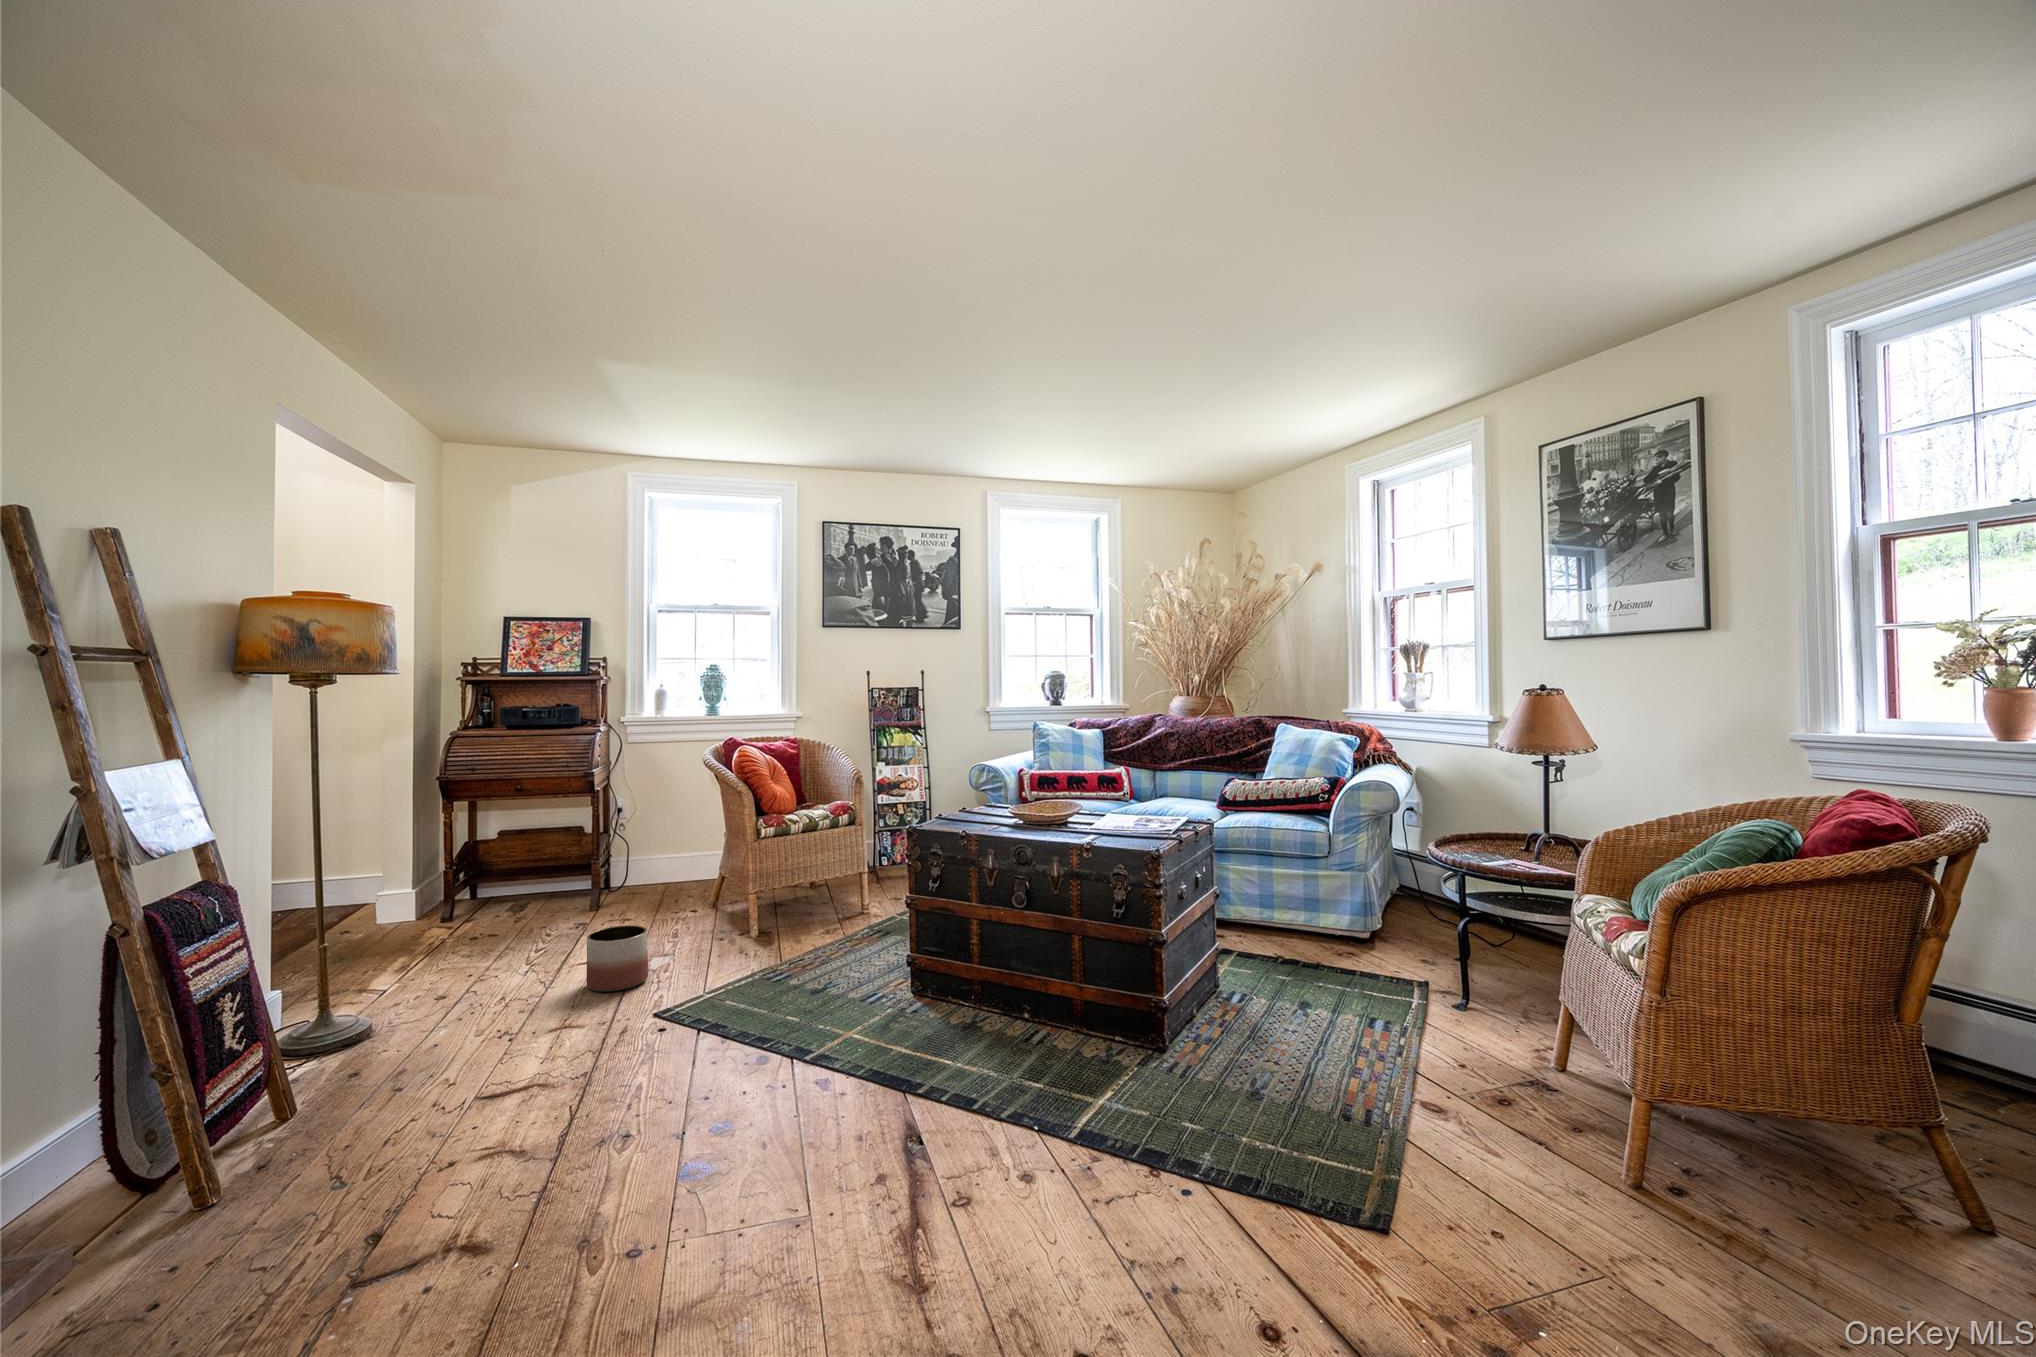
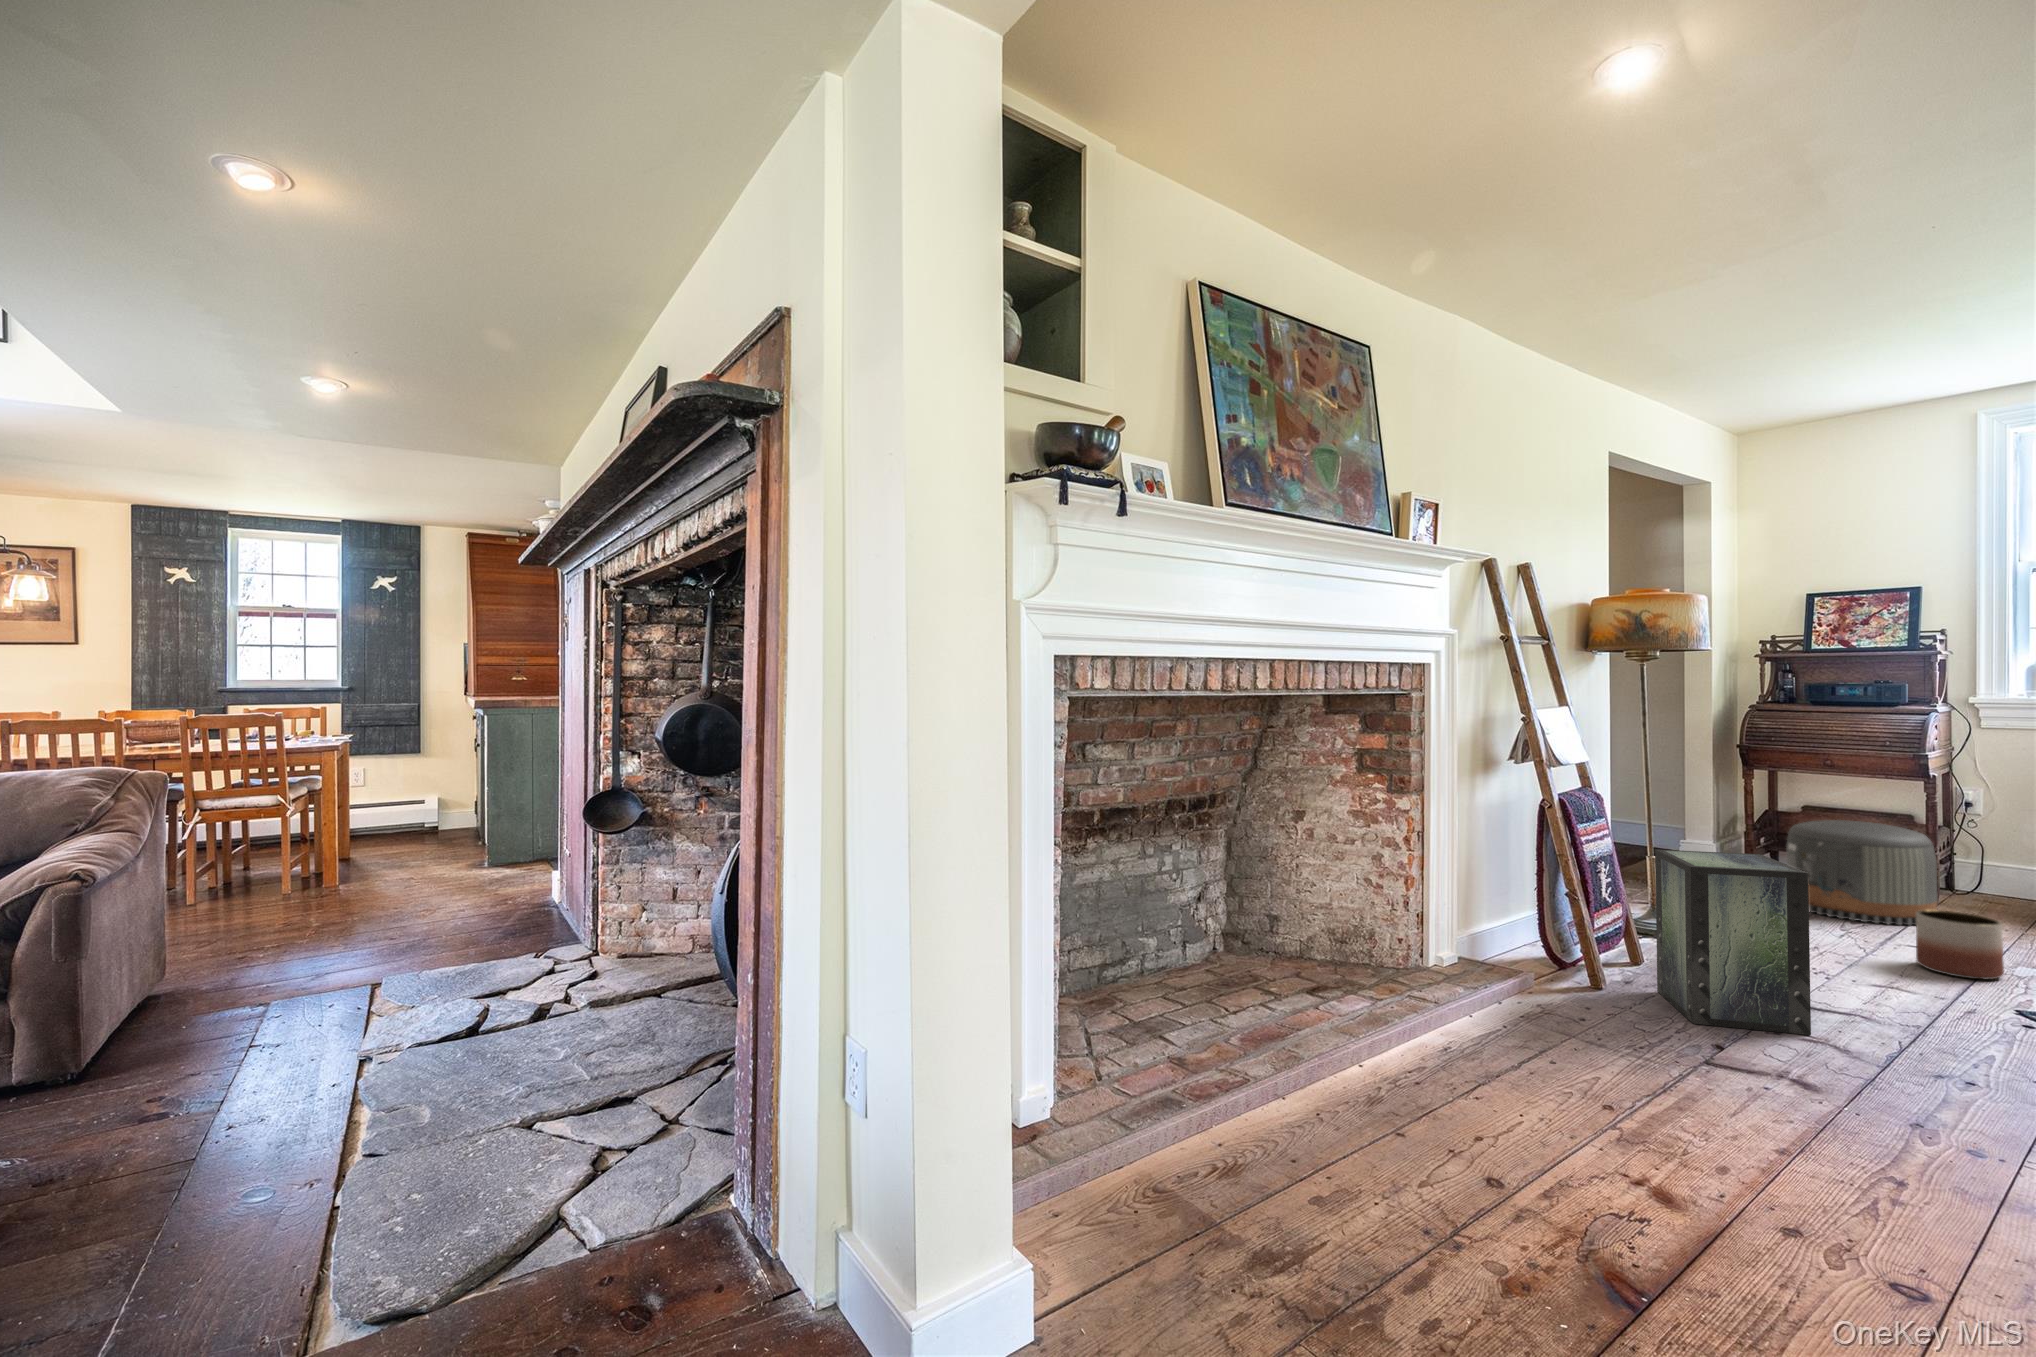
pouf: none [480,845,601,951] -> present [1787,820,1937,926]
storage box: none [302,934,489,1206] -> present [1655,849,1811,1035]

